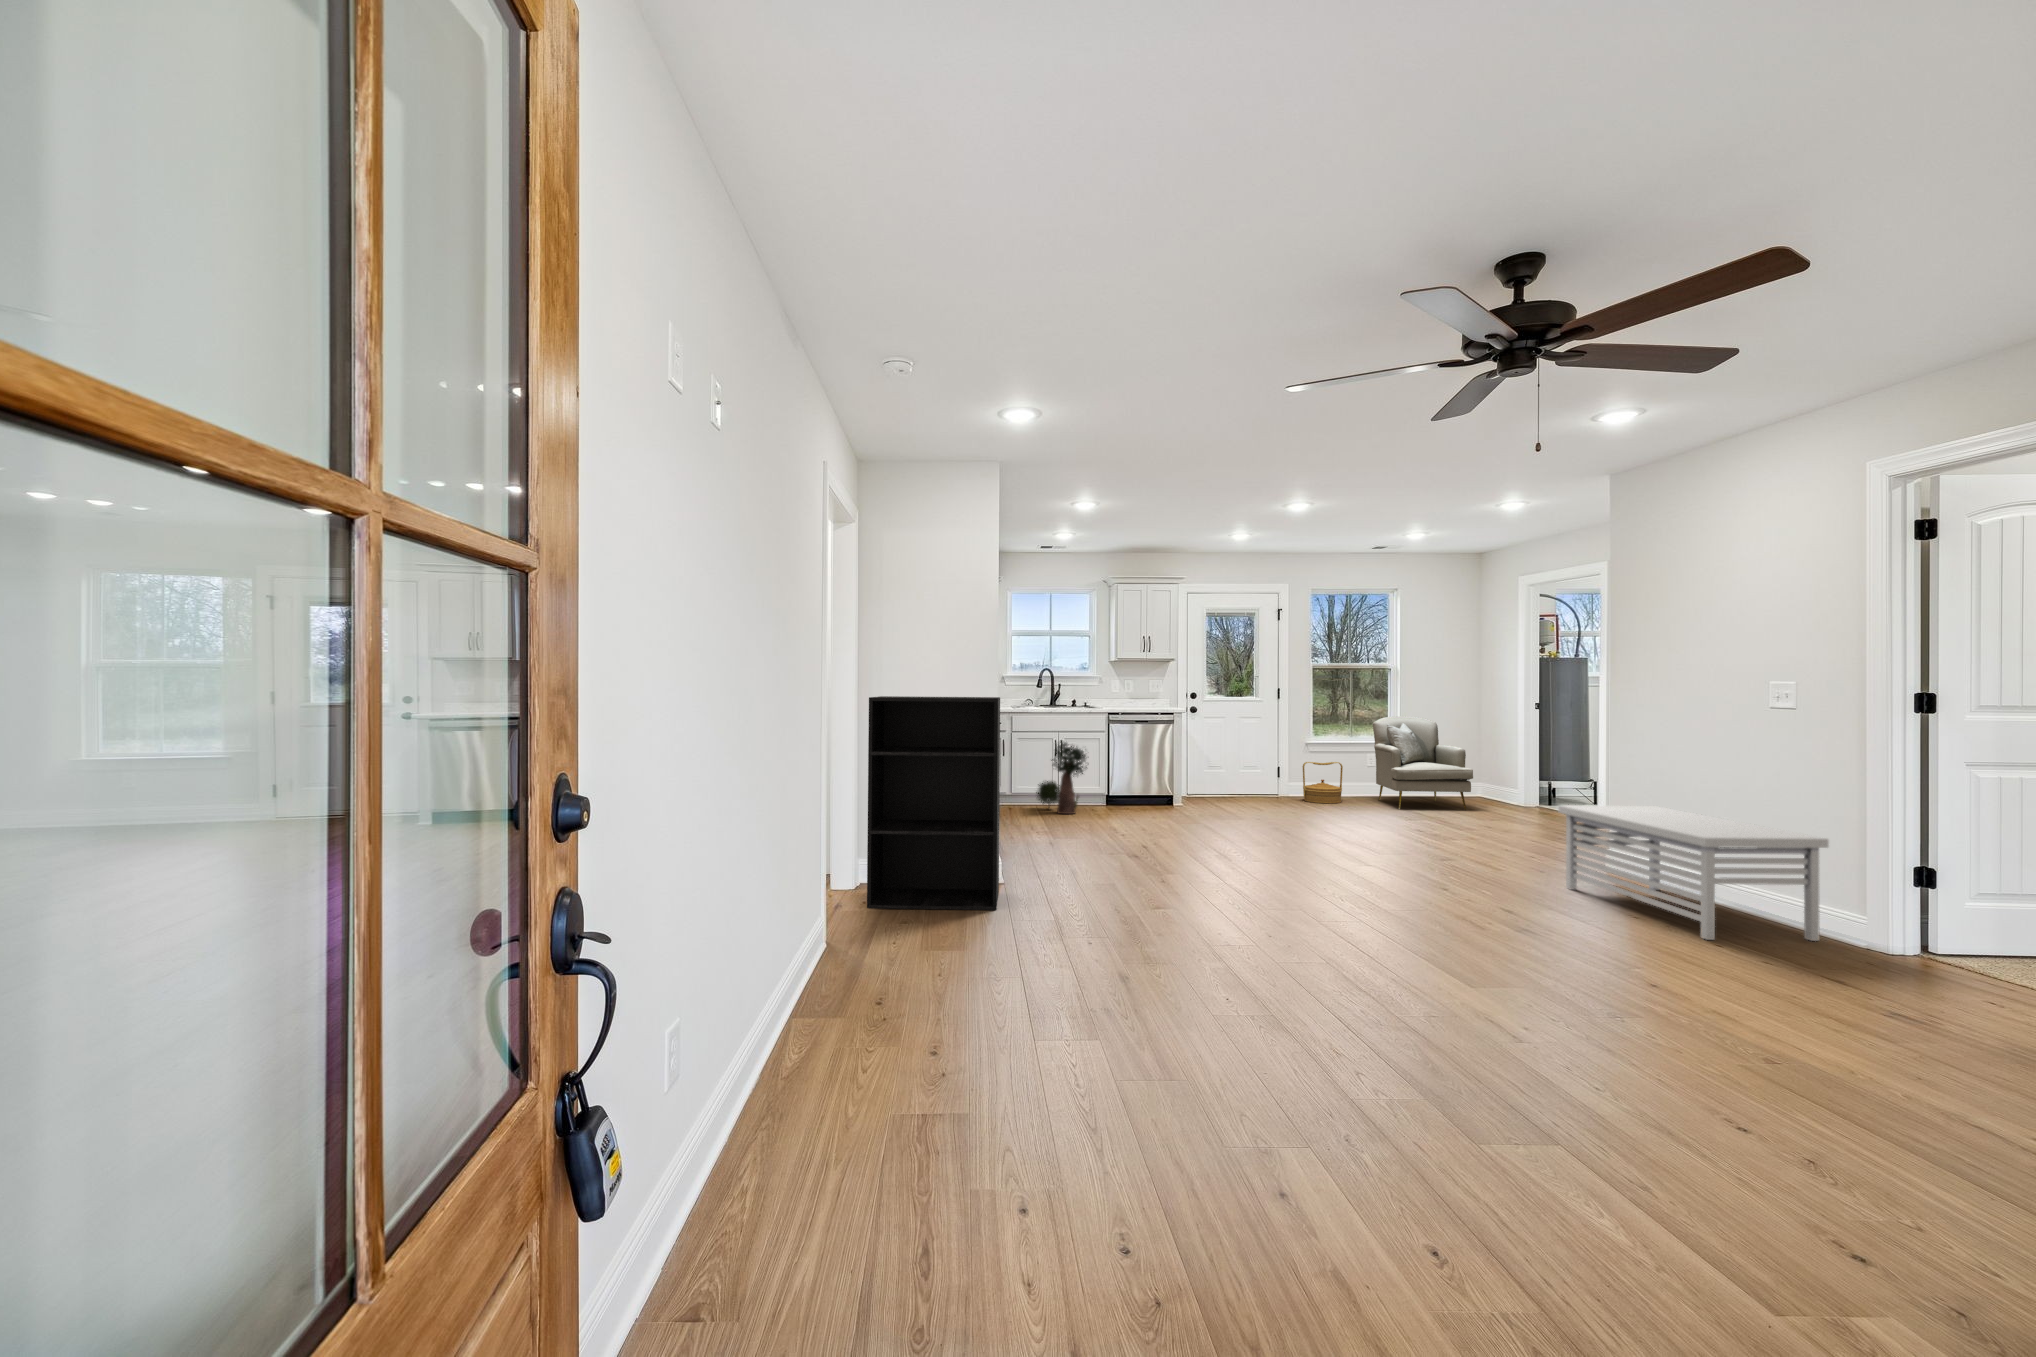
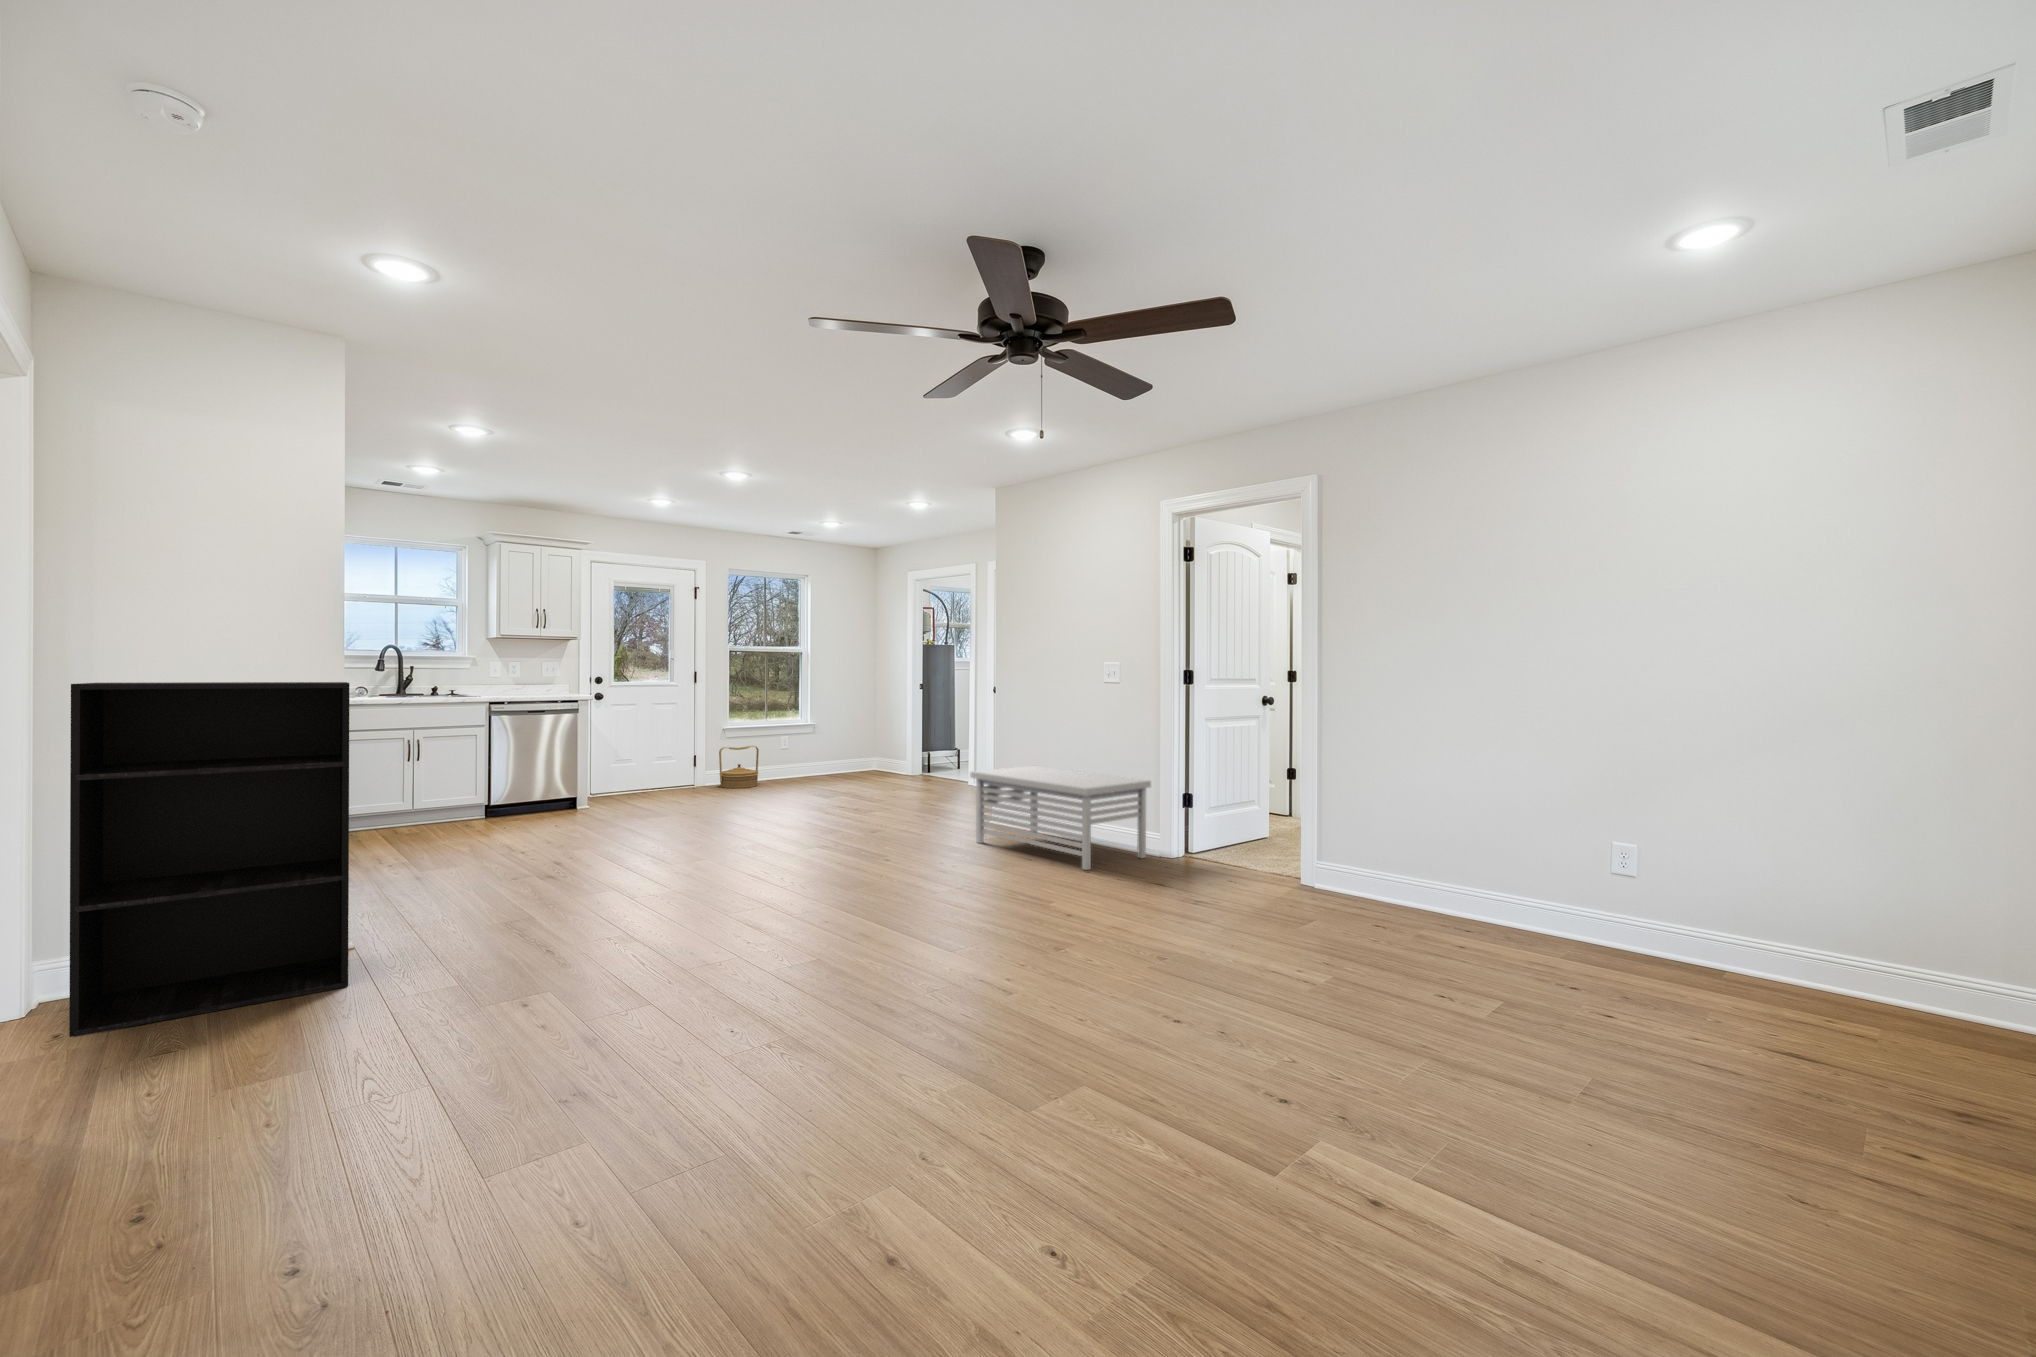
armchair: present [1373,716,1473,810] -> none [786,699,876,787]
potted plant: present [1036,741,1087,814] -> none [375,739,462,833]

